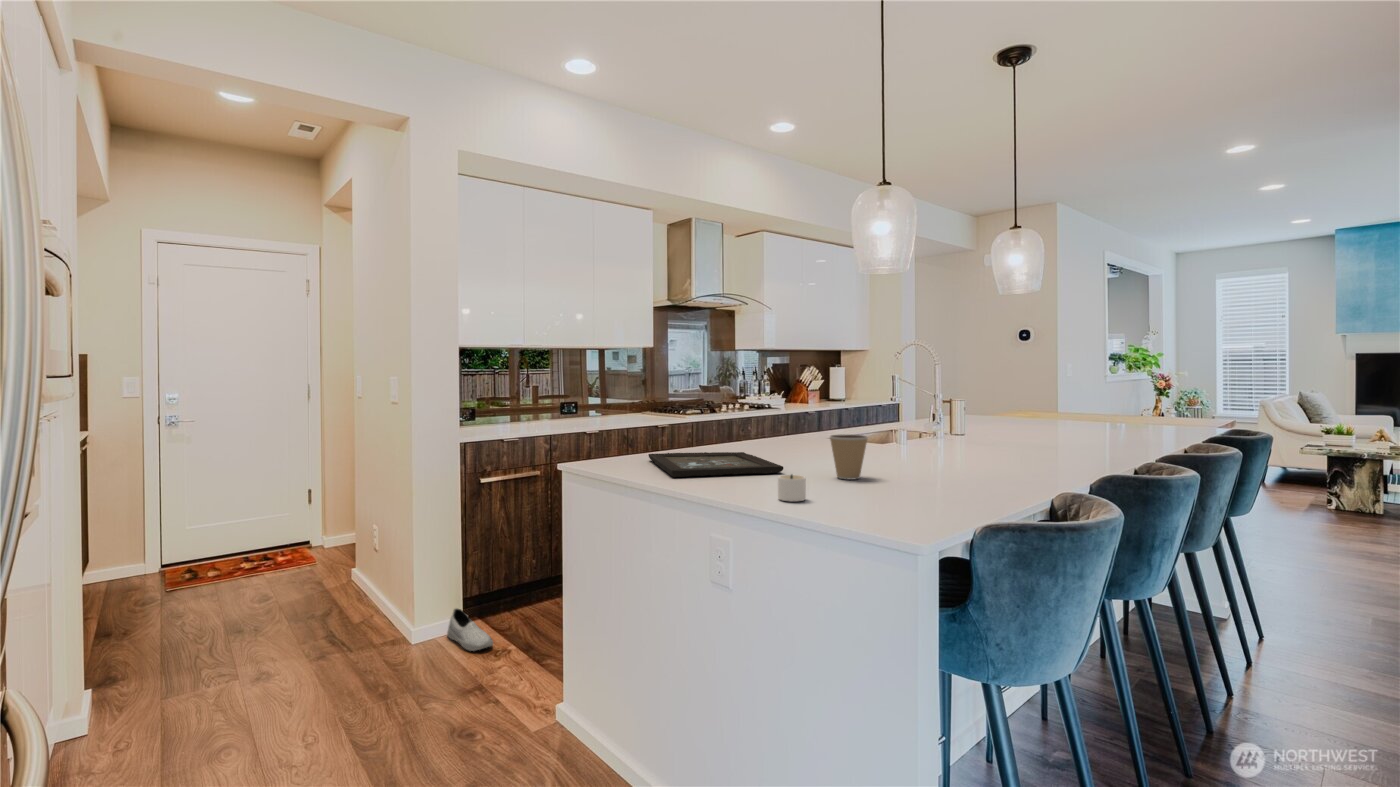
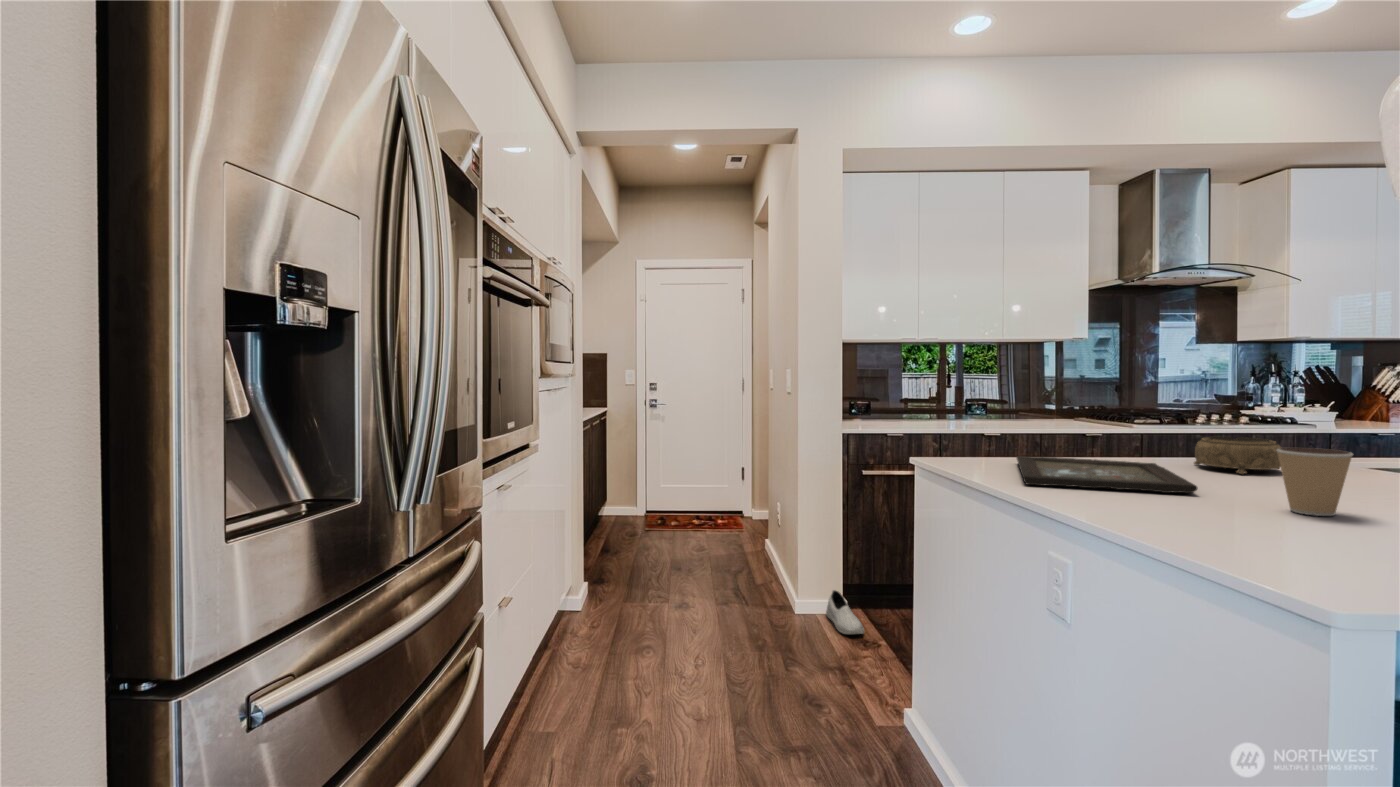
decorative bowl: none [762,429,814,456] -> present [1194,437,1281,474]
candle: present [778,475,806,501] -> none [1151,495,1211,540]

